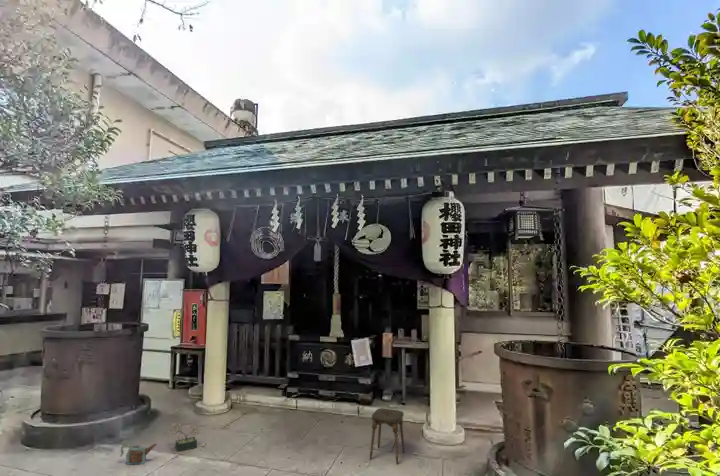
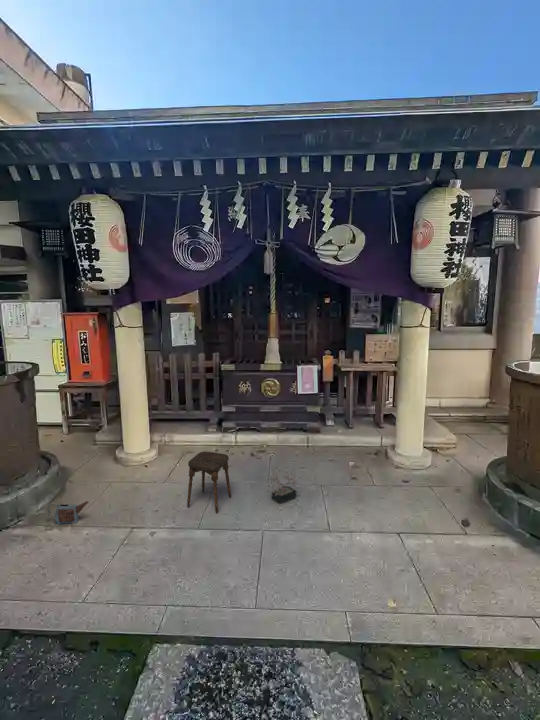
stool: present [370,408,404,464] -> present [187,451,231,514]
decorative plant: present [168,424,199,452] -> present [267,474,297,504]

